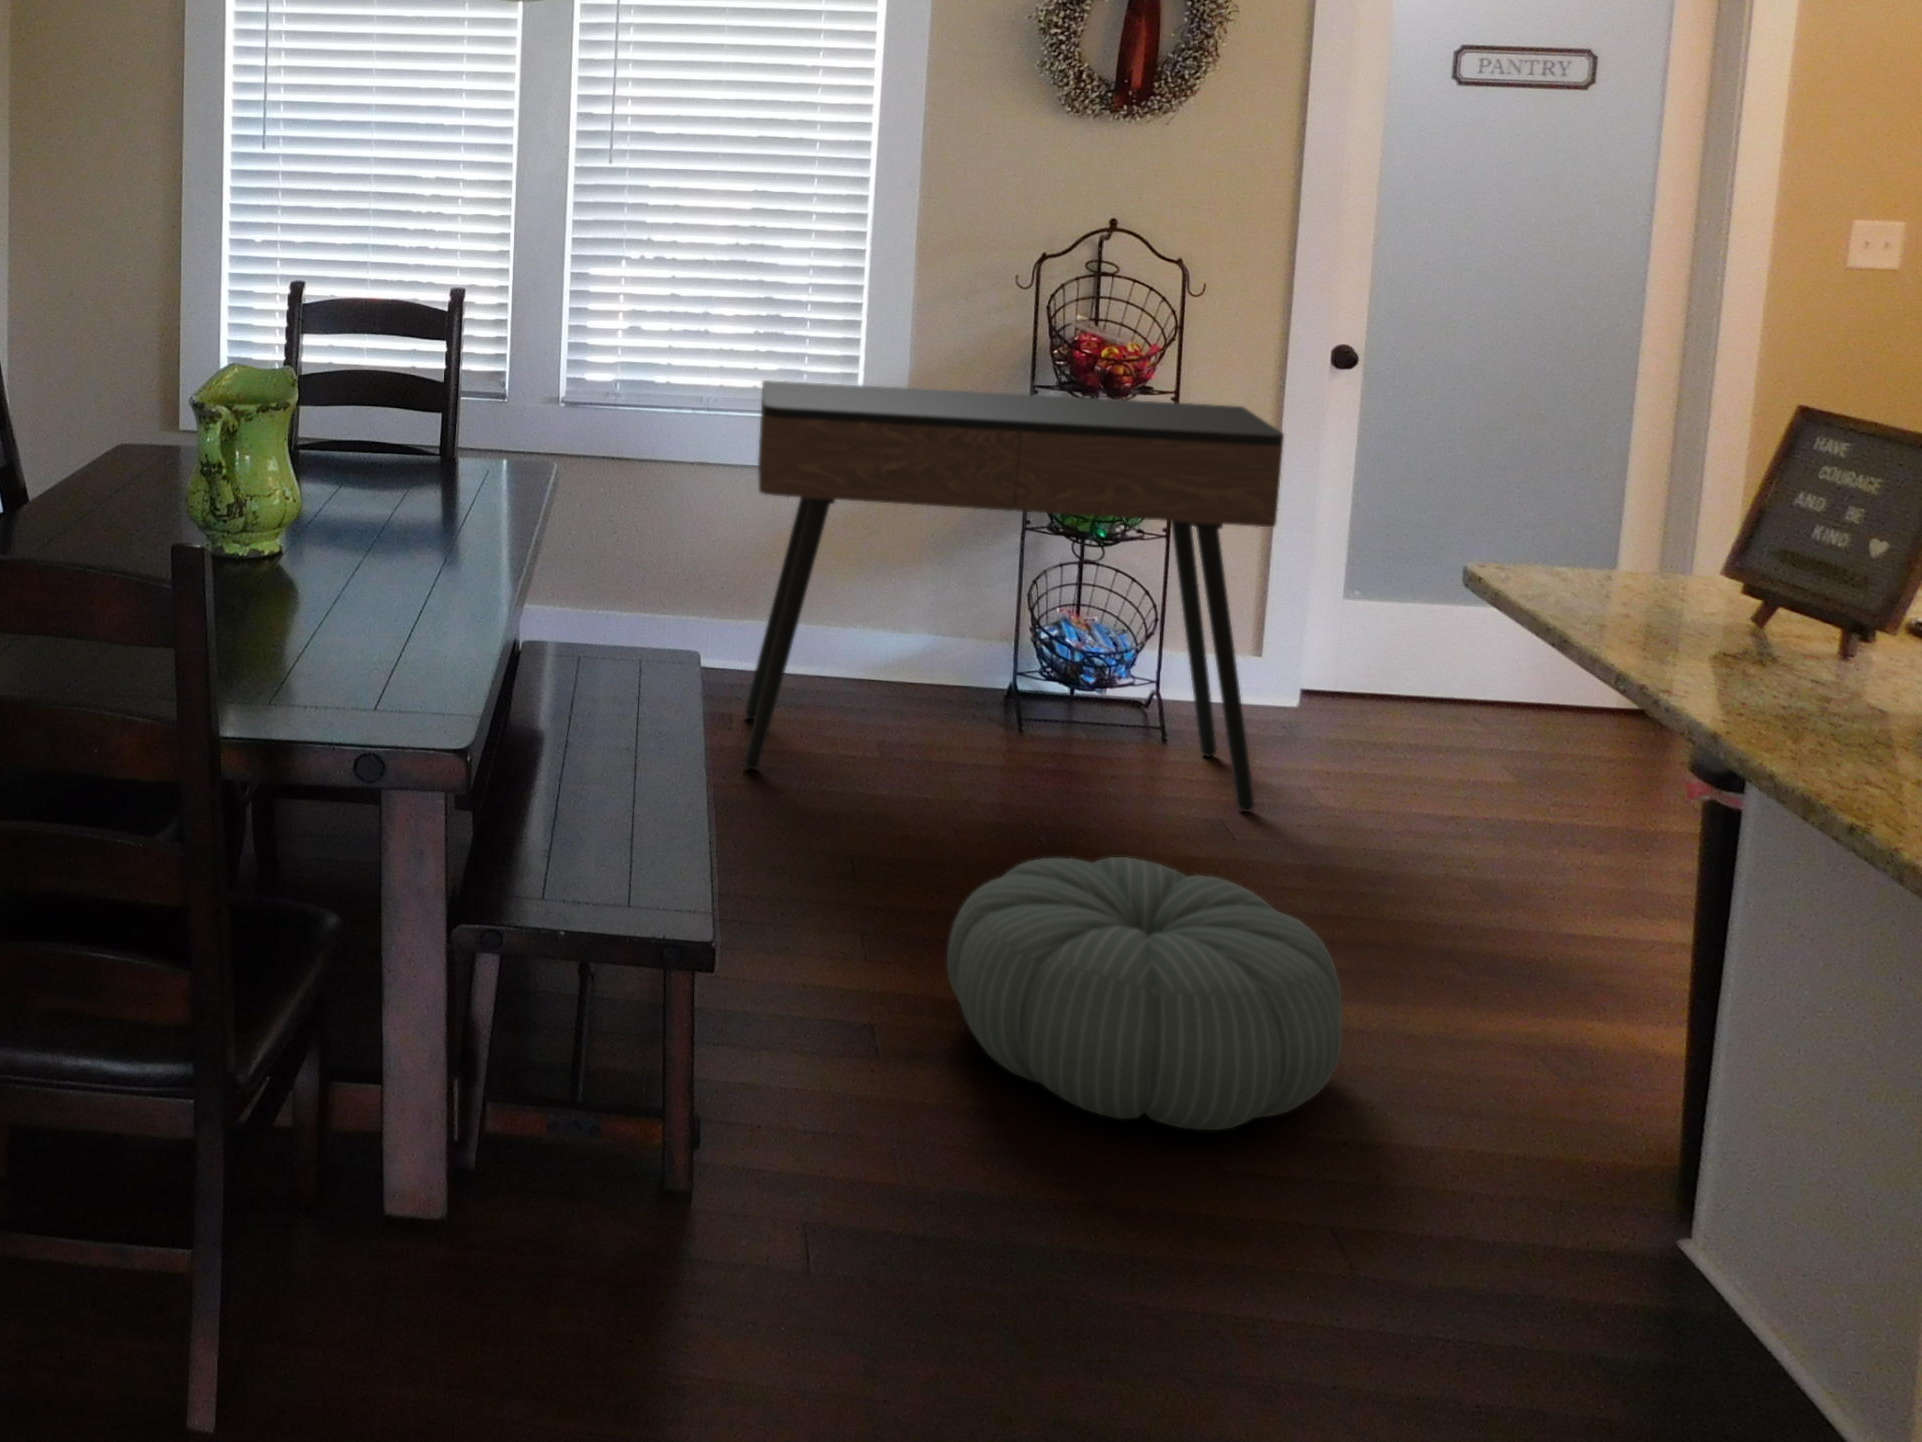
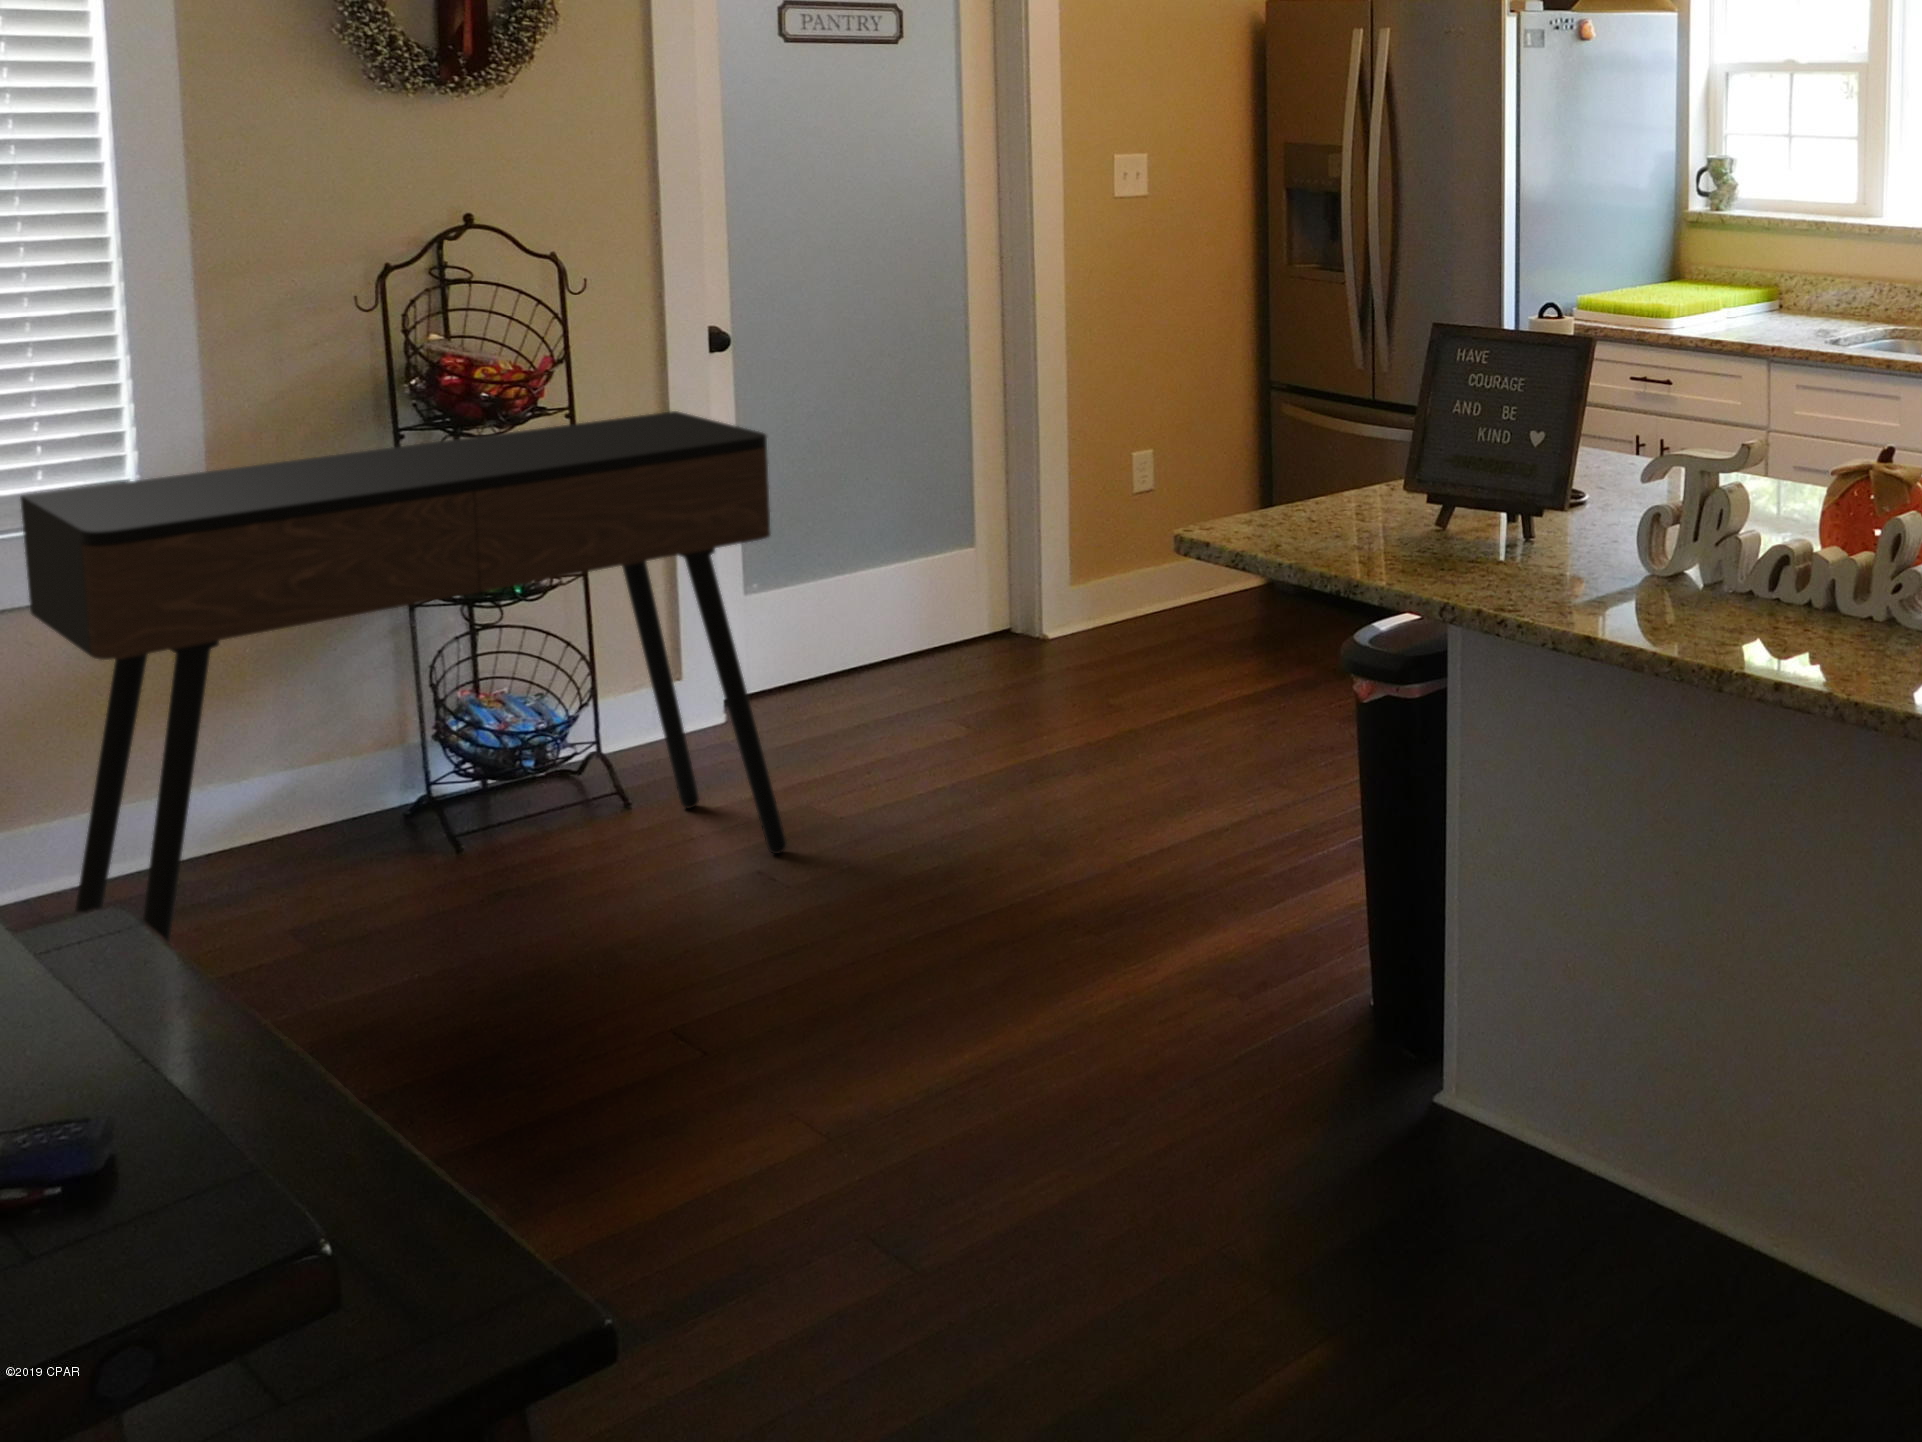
pouf: present [947,857,1343,1130] -> none [682,937,1134,1273]

